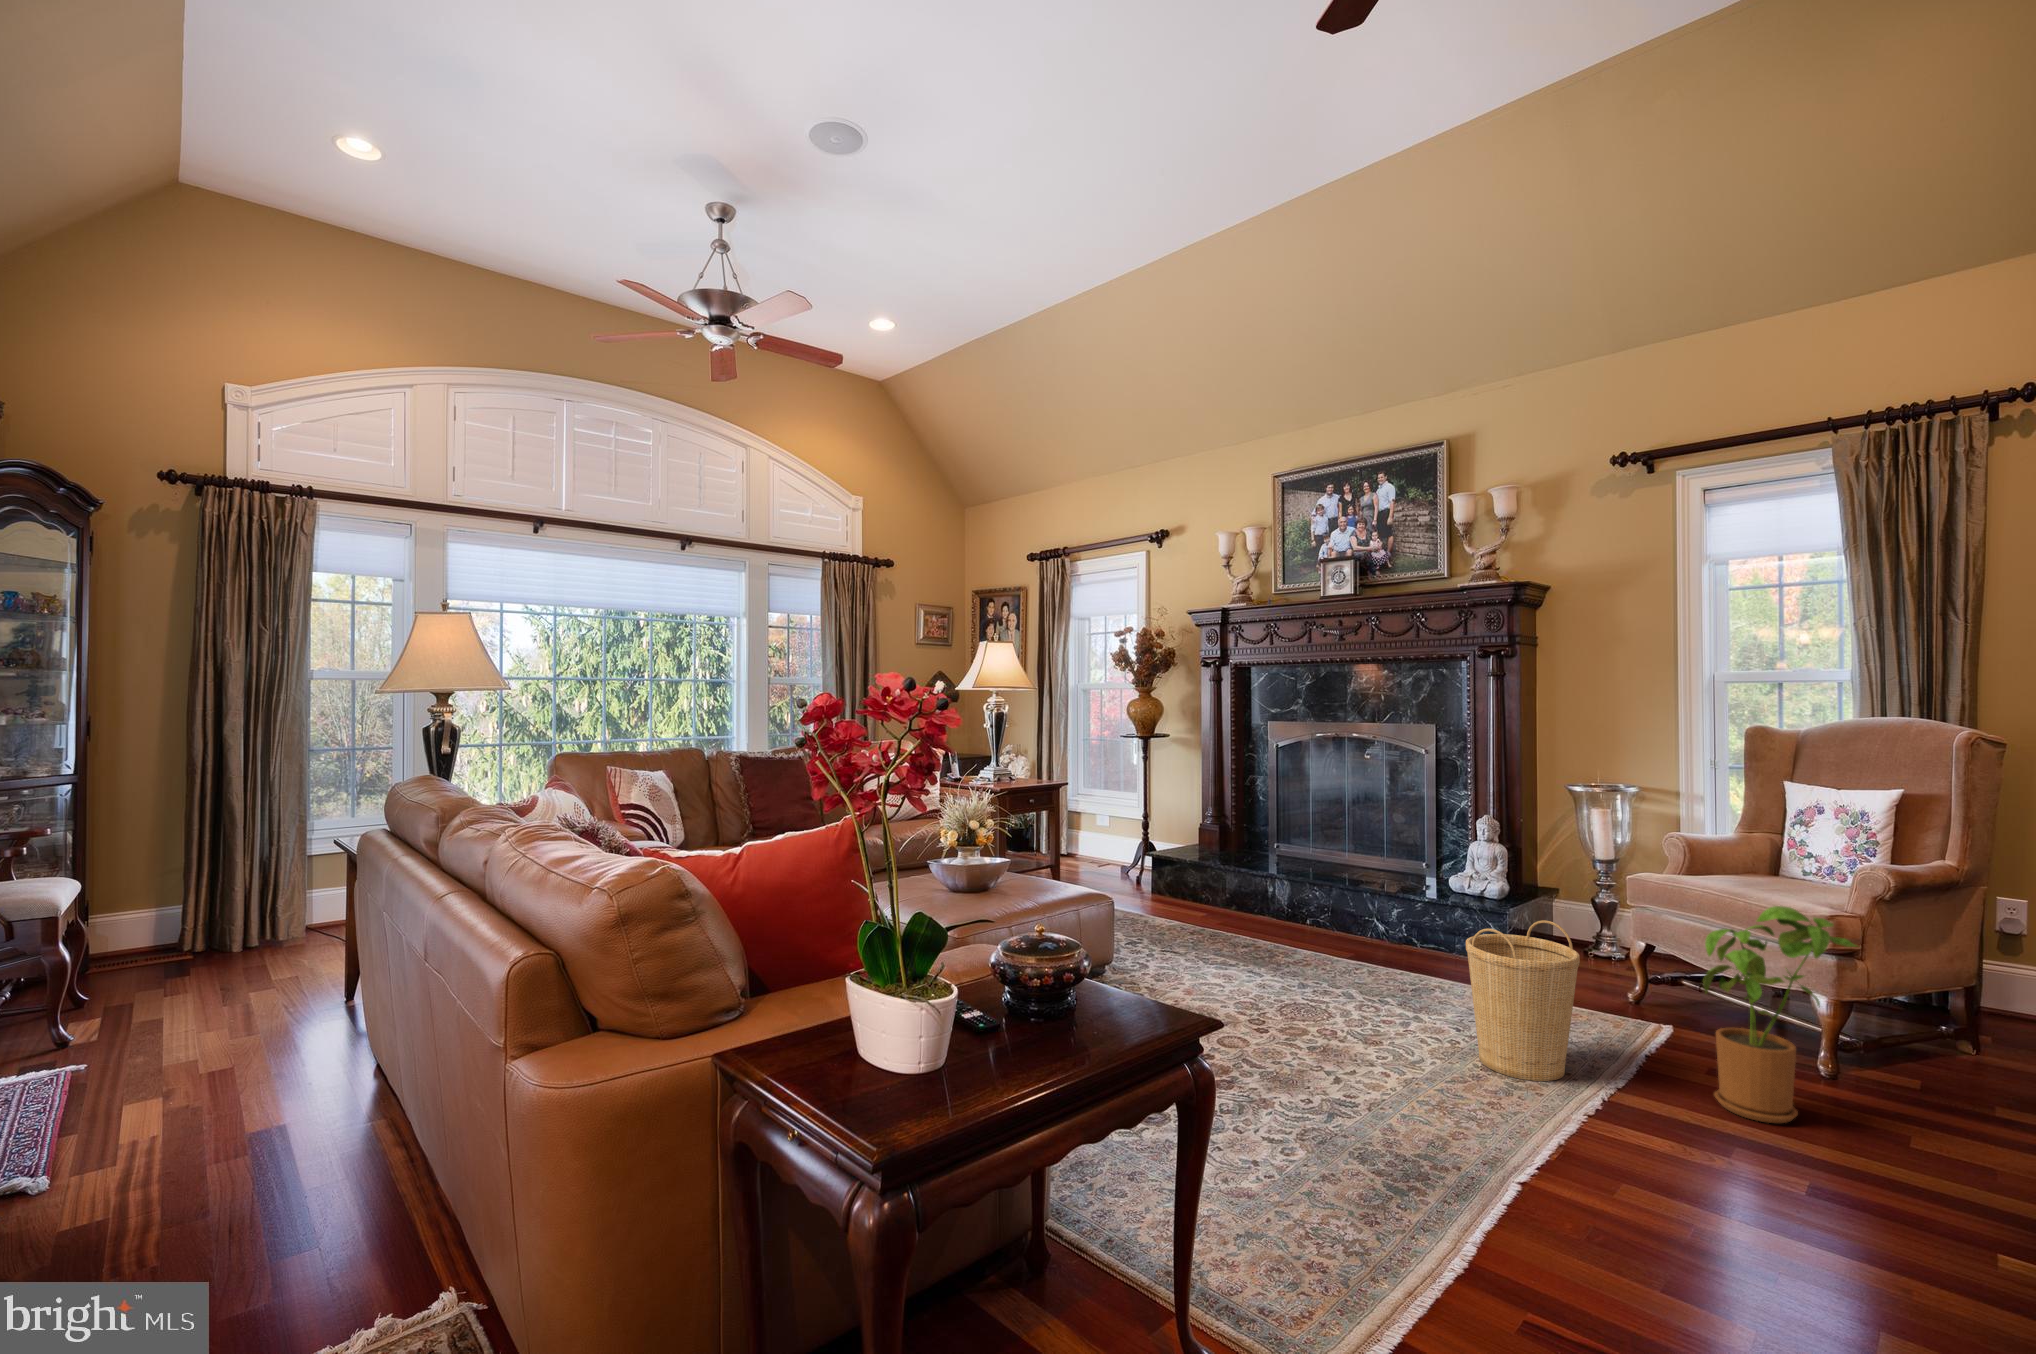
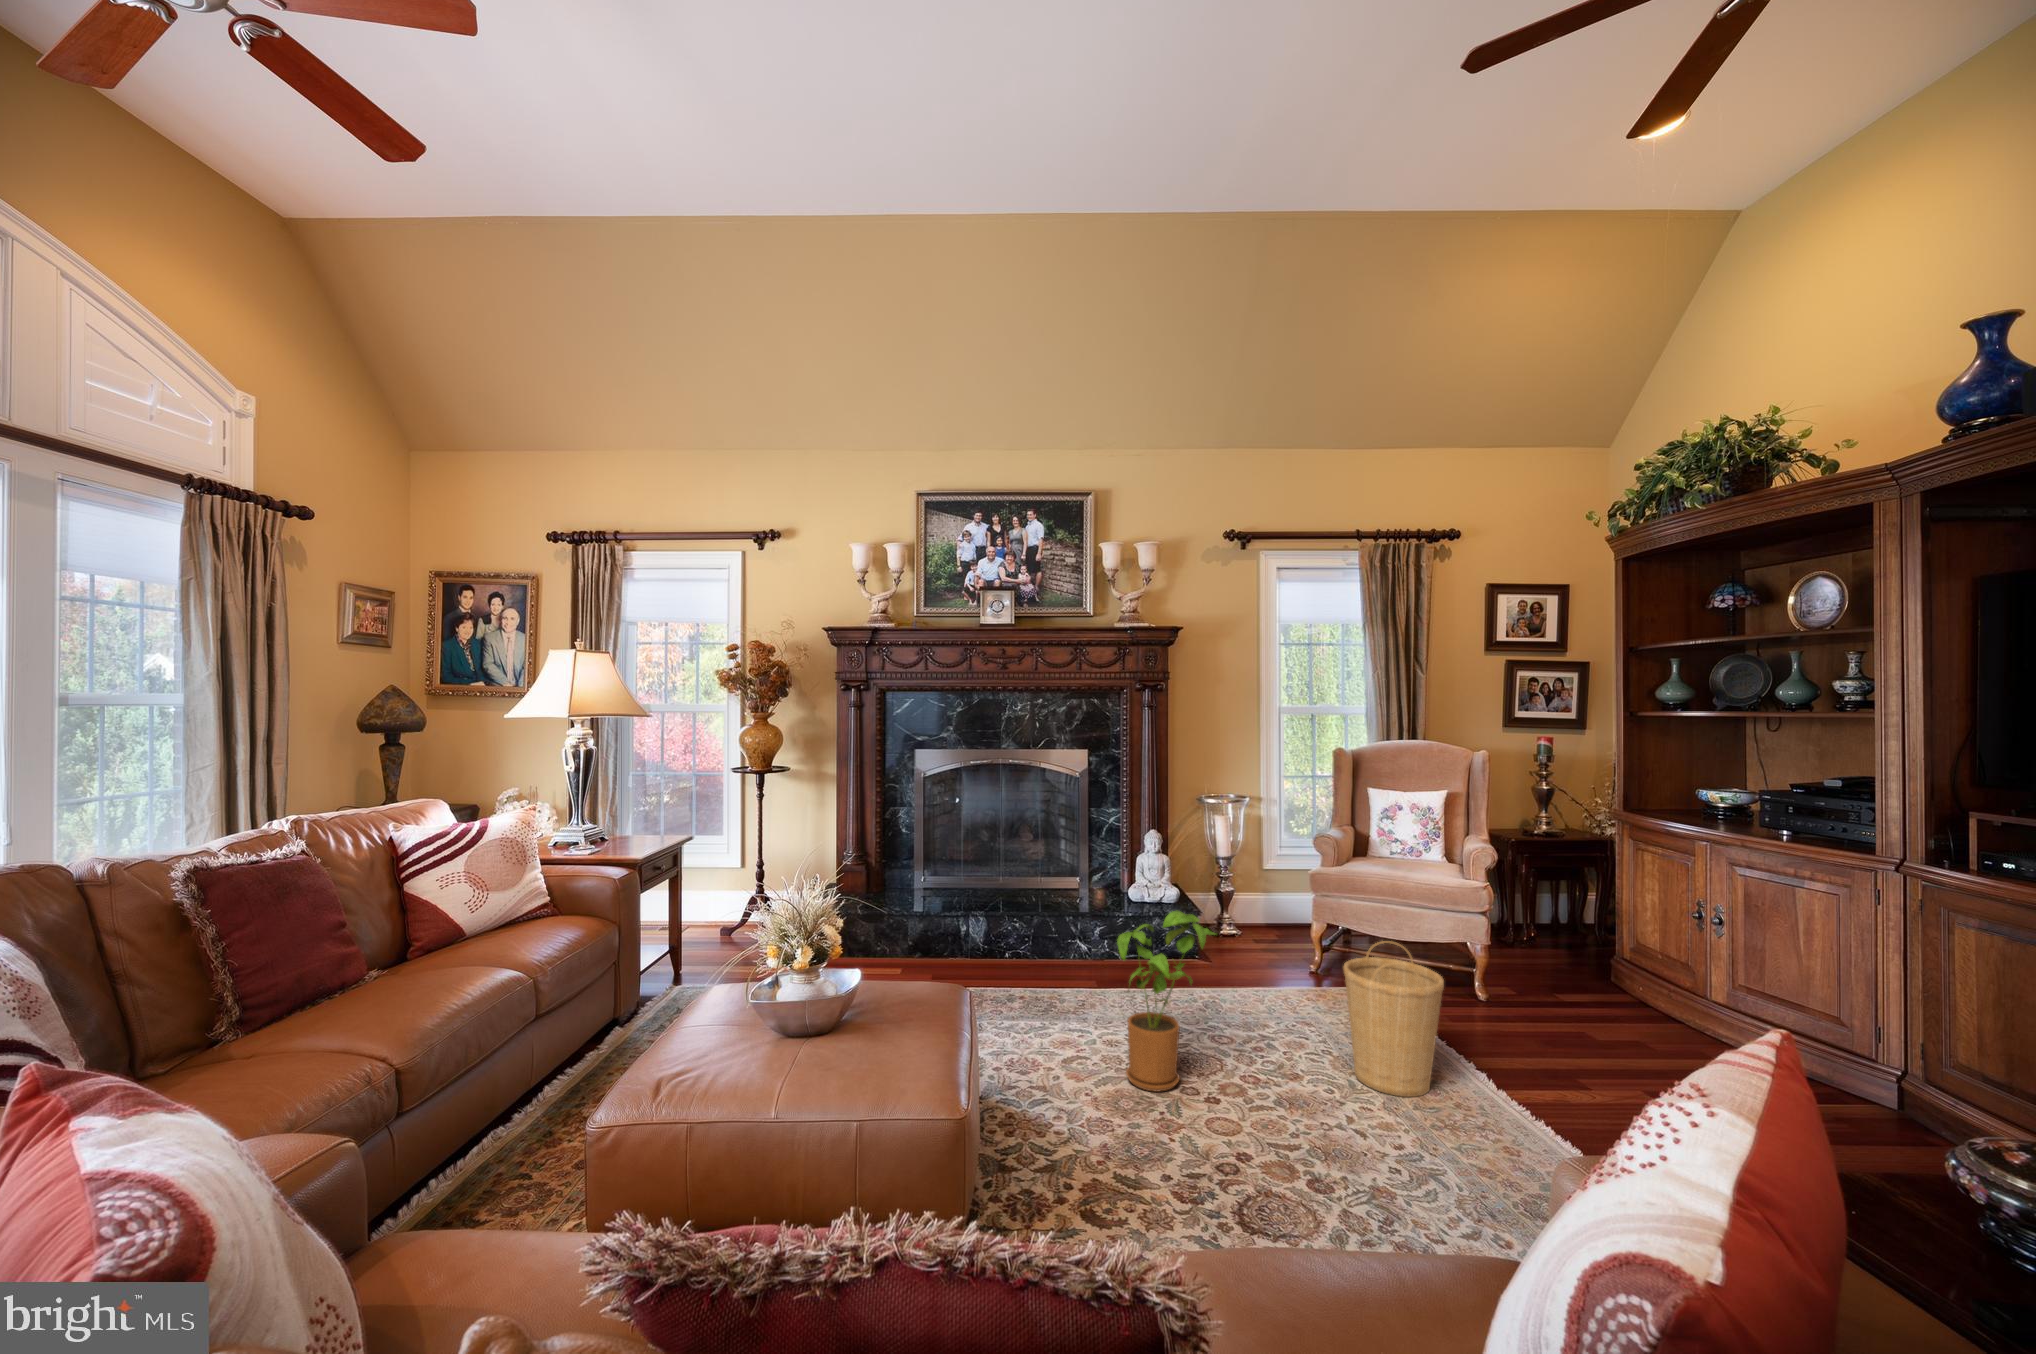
house plant: present [1703,906,1856,1123] -> present [1117,911,1215,1092]

